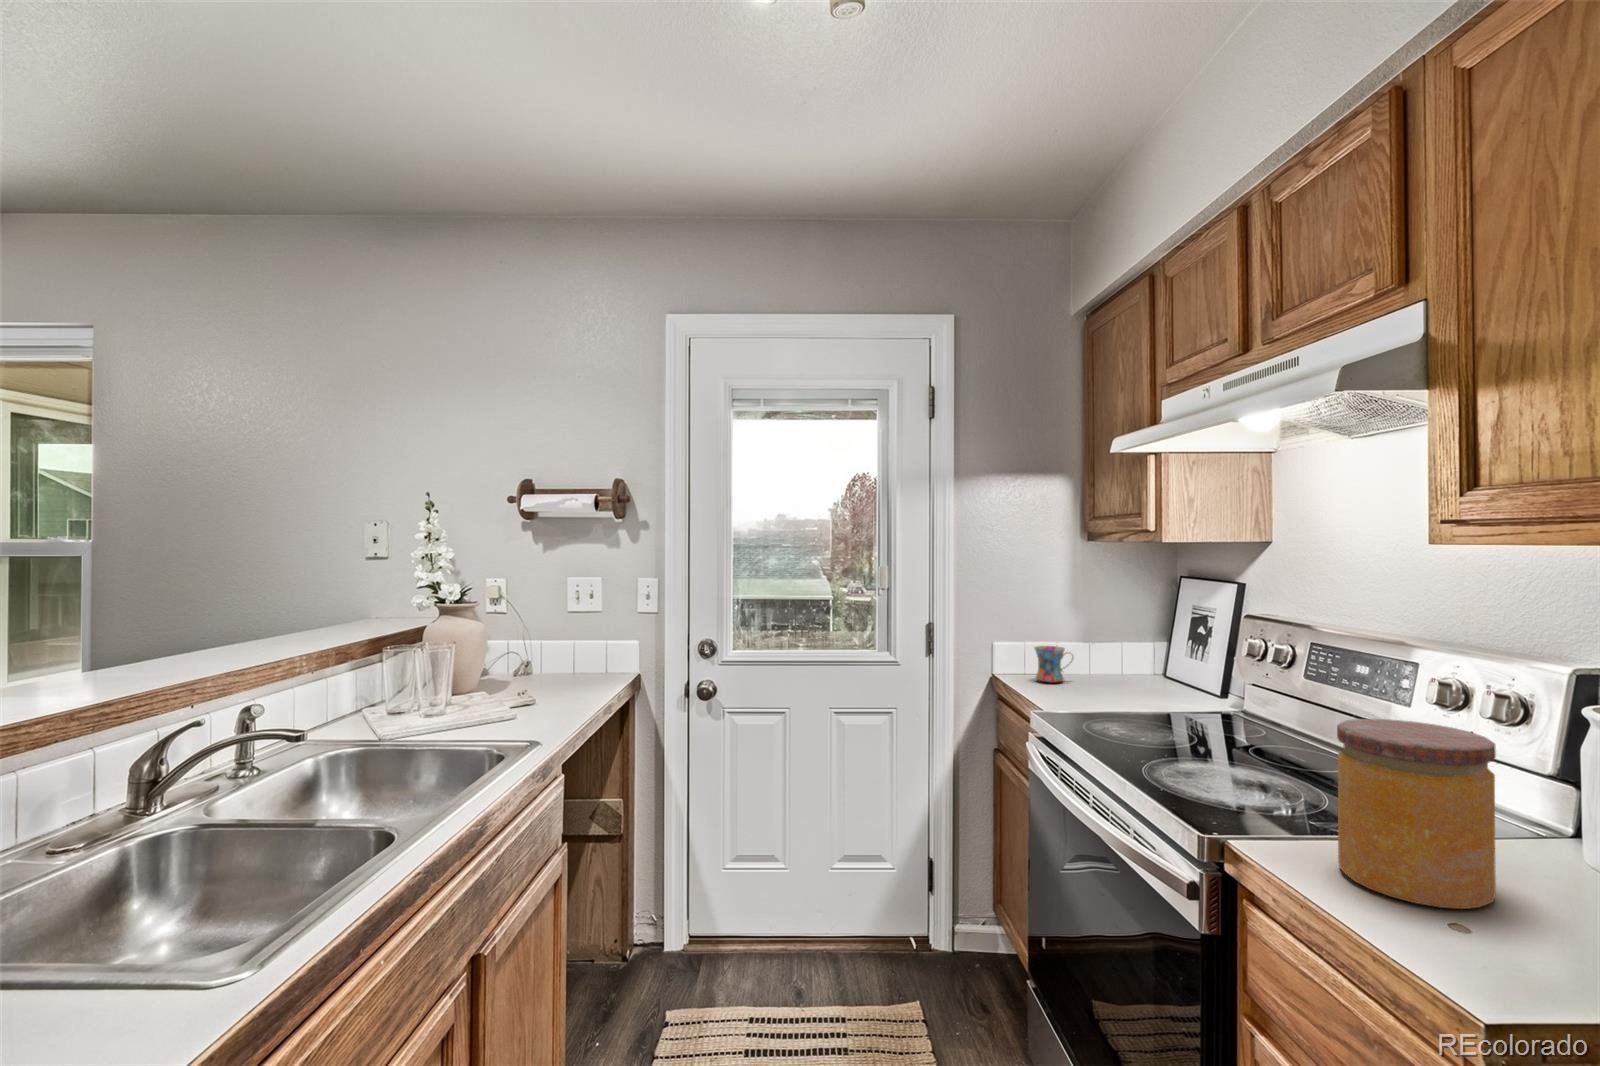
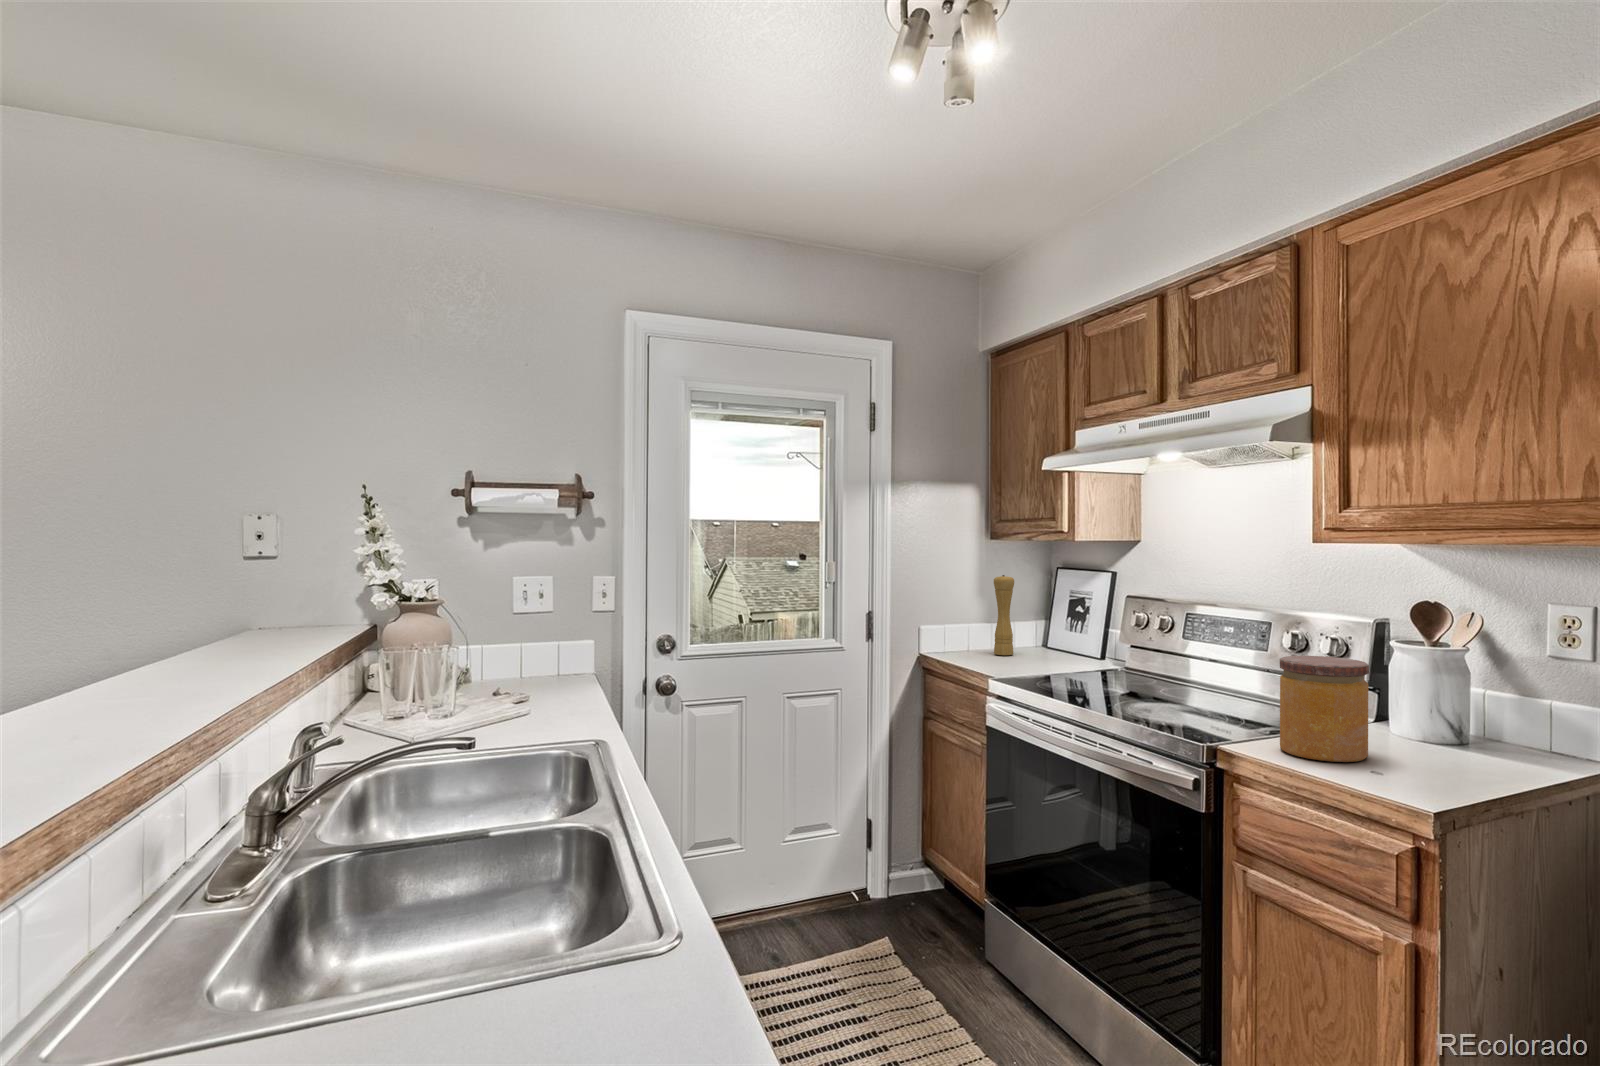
pepper mill: none [1093,585,1118,679] -> present [994,575,1014,655]
mug: present [1035,646,1073,683] -> none [952,629,984,660]

